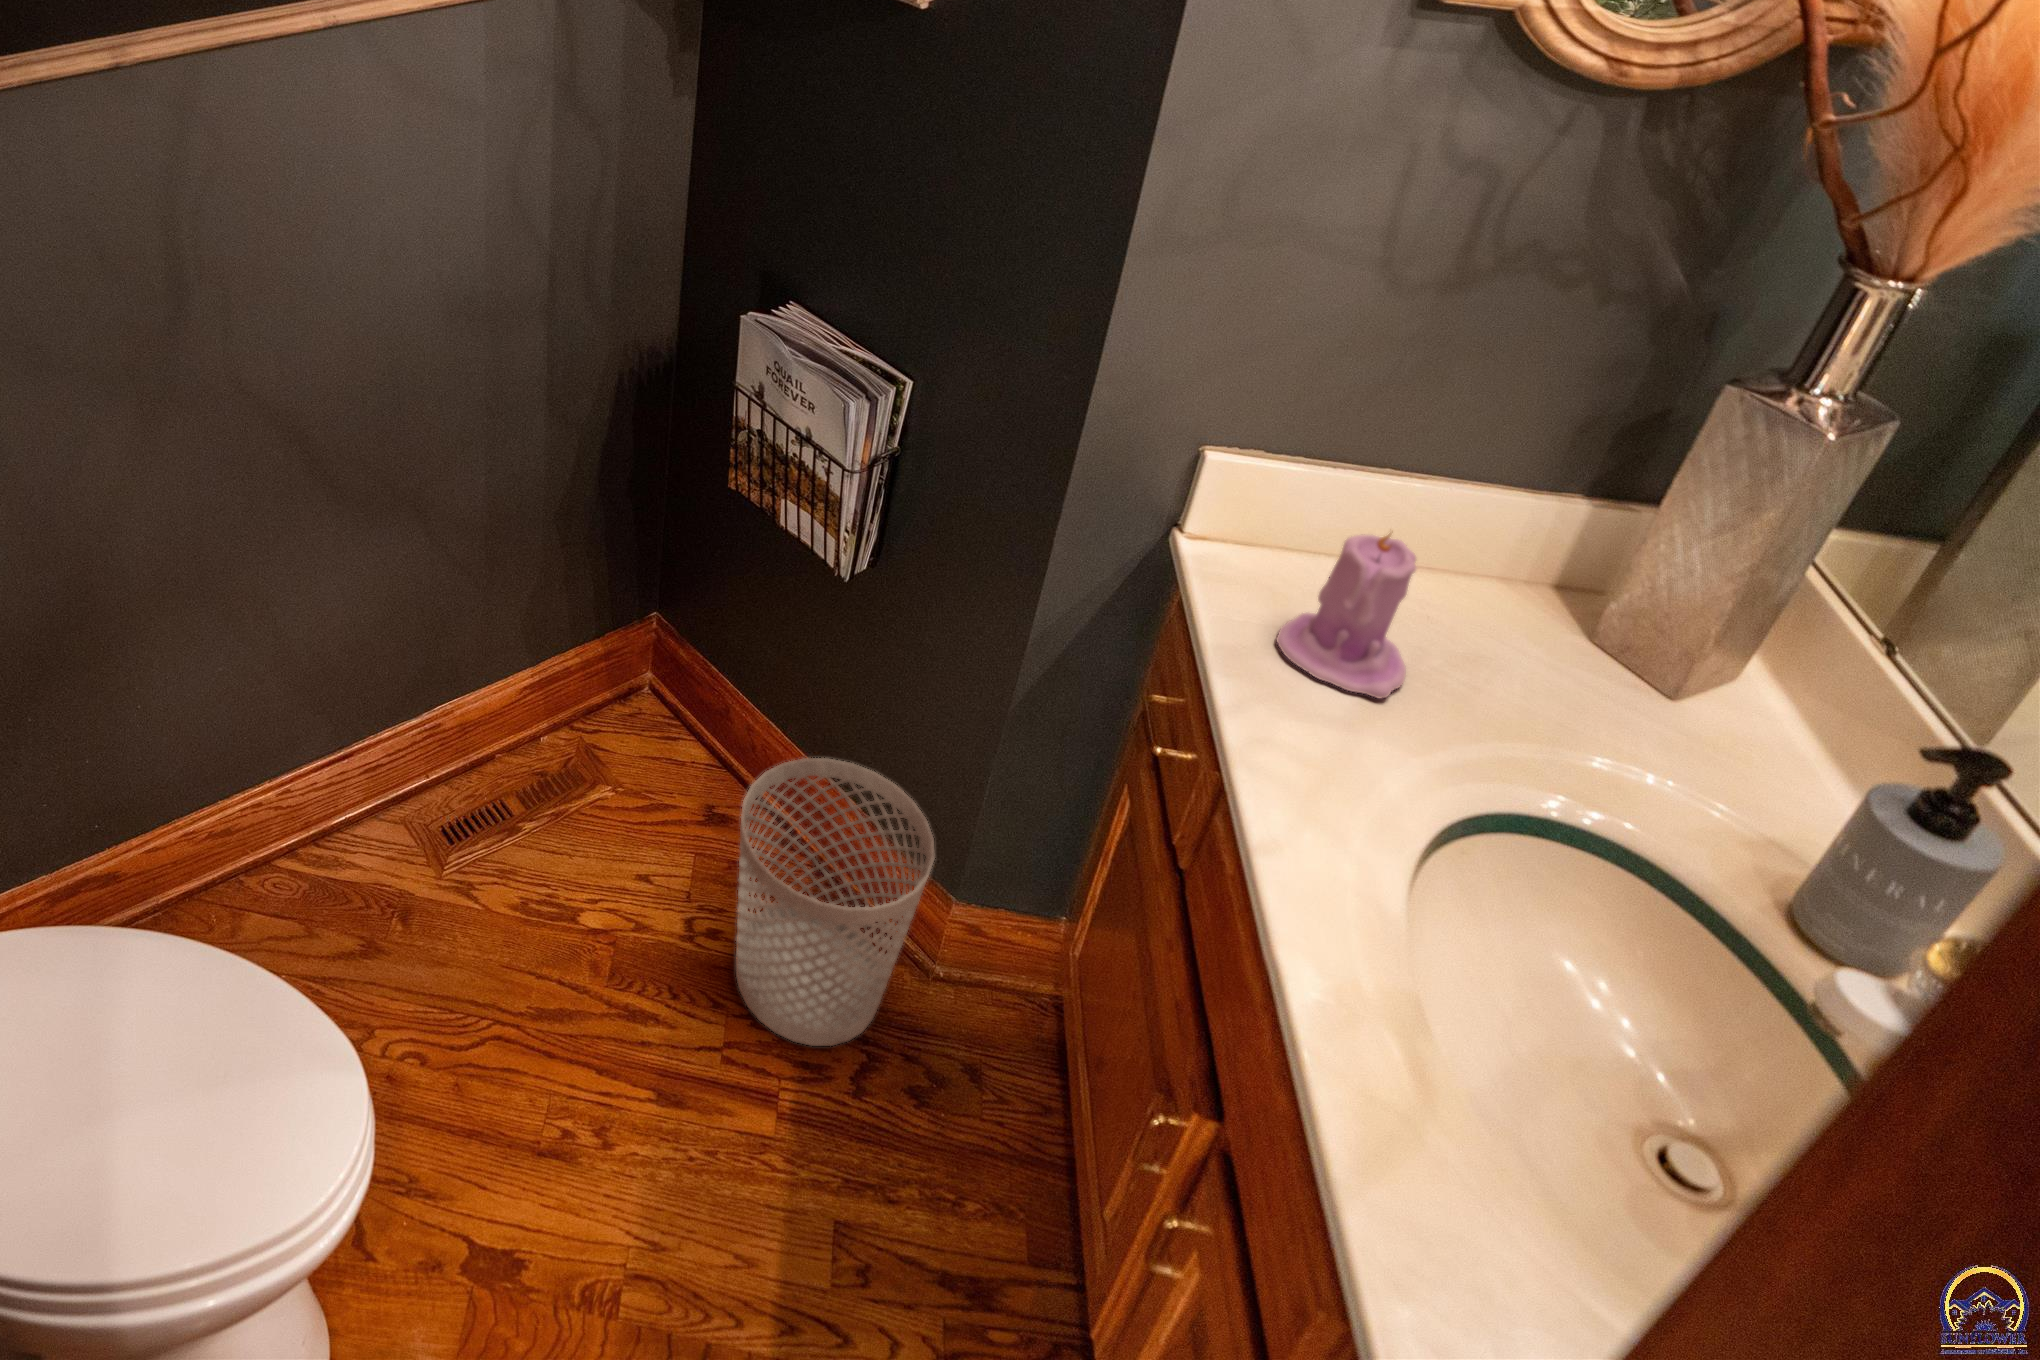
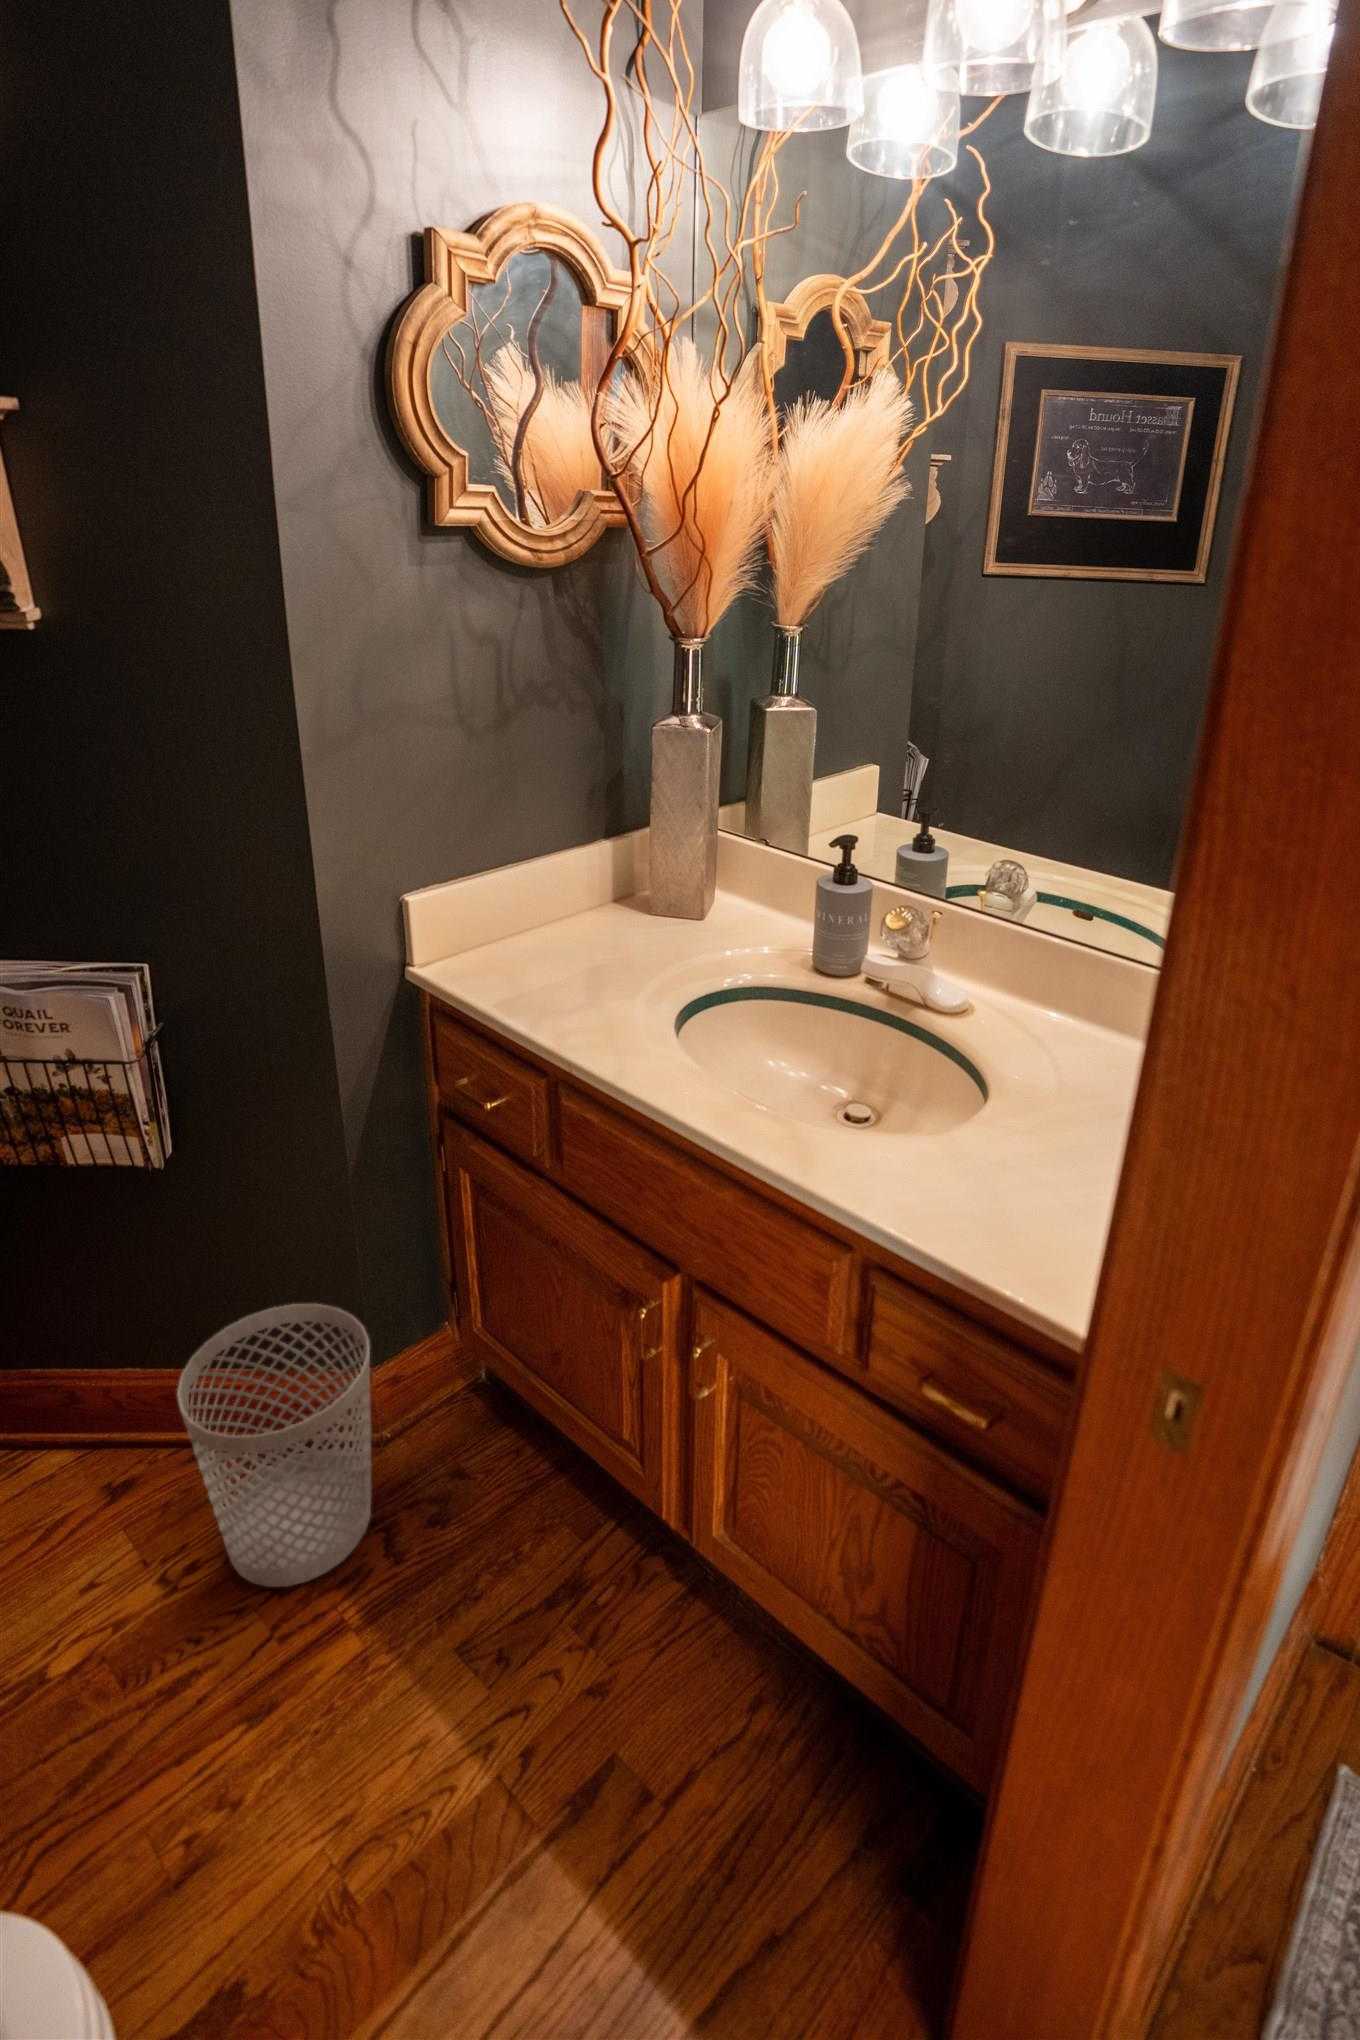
candle: present [1276,534,1416,698] -> none [524,873,604,990]

